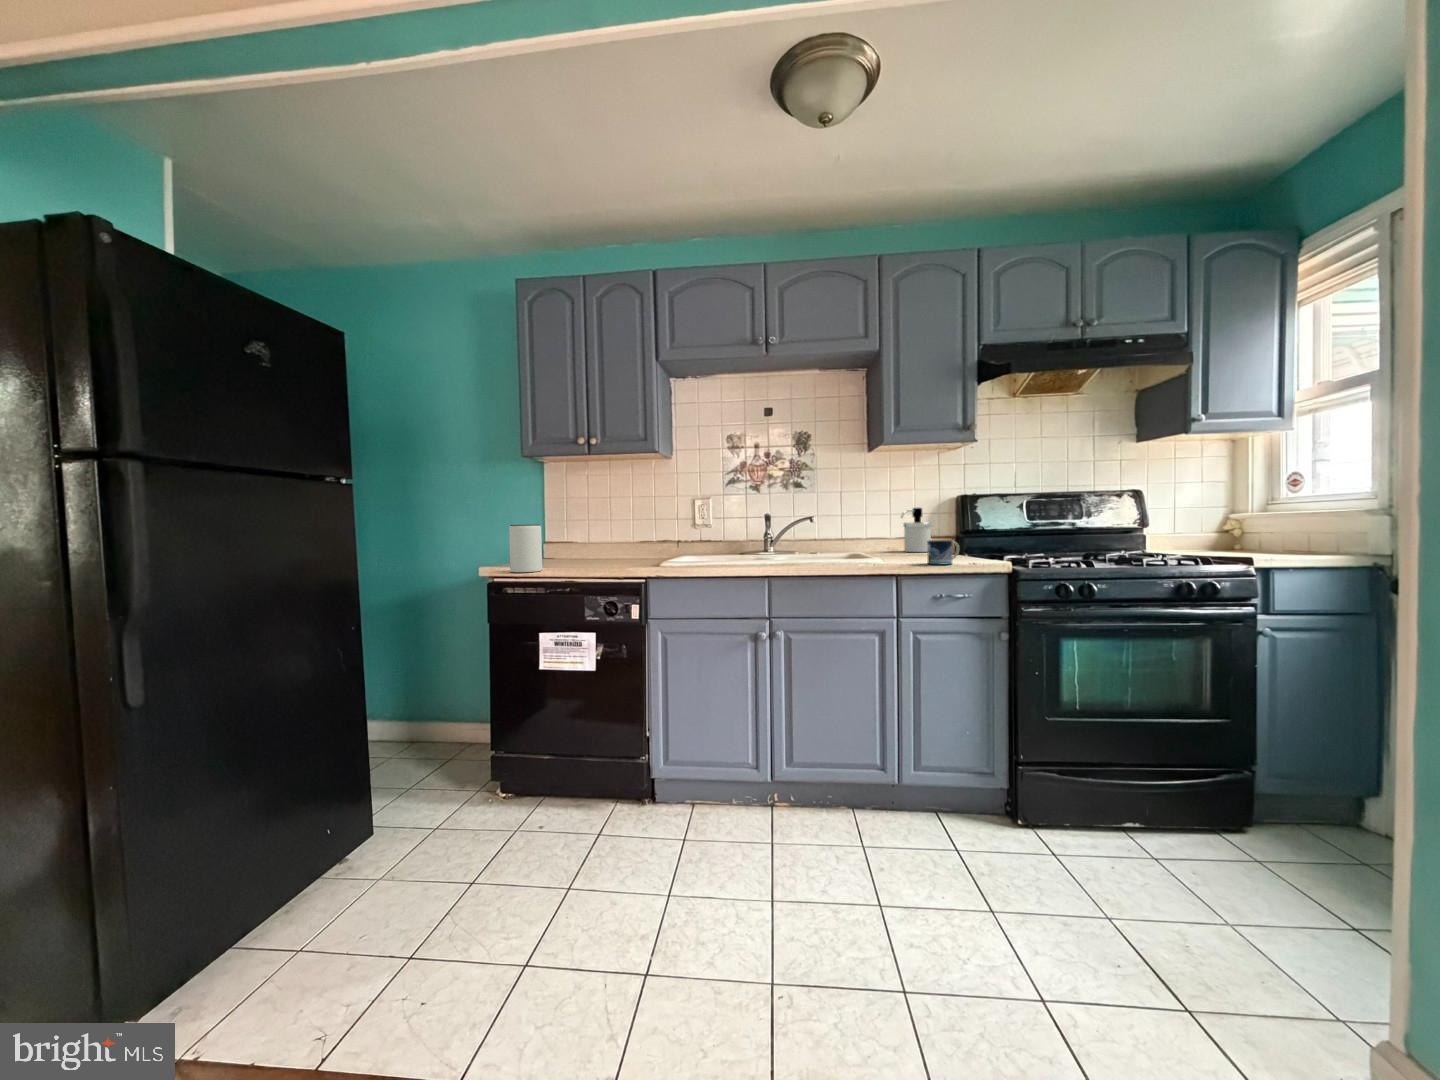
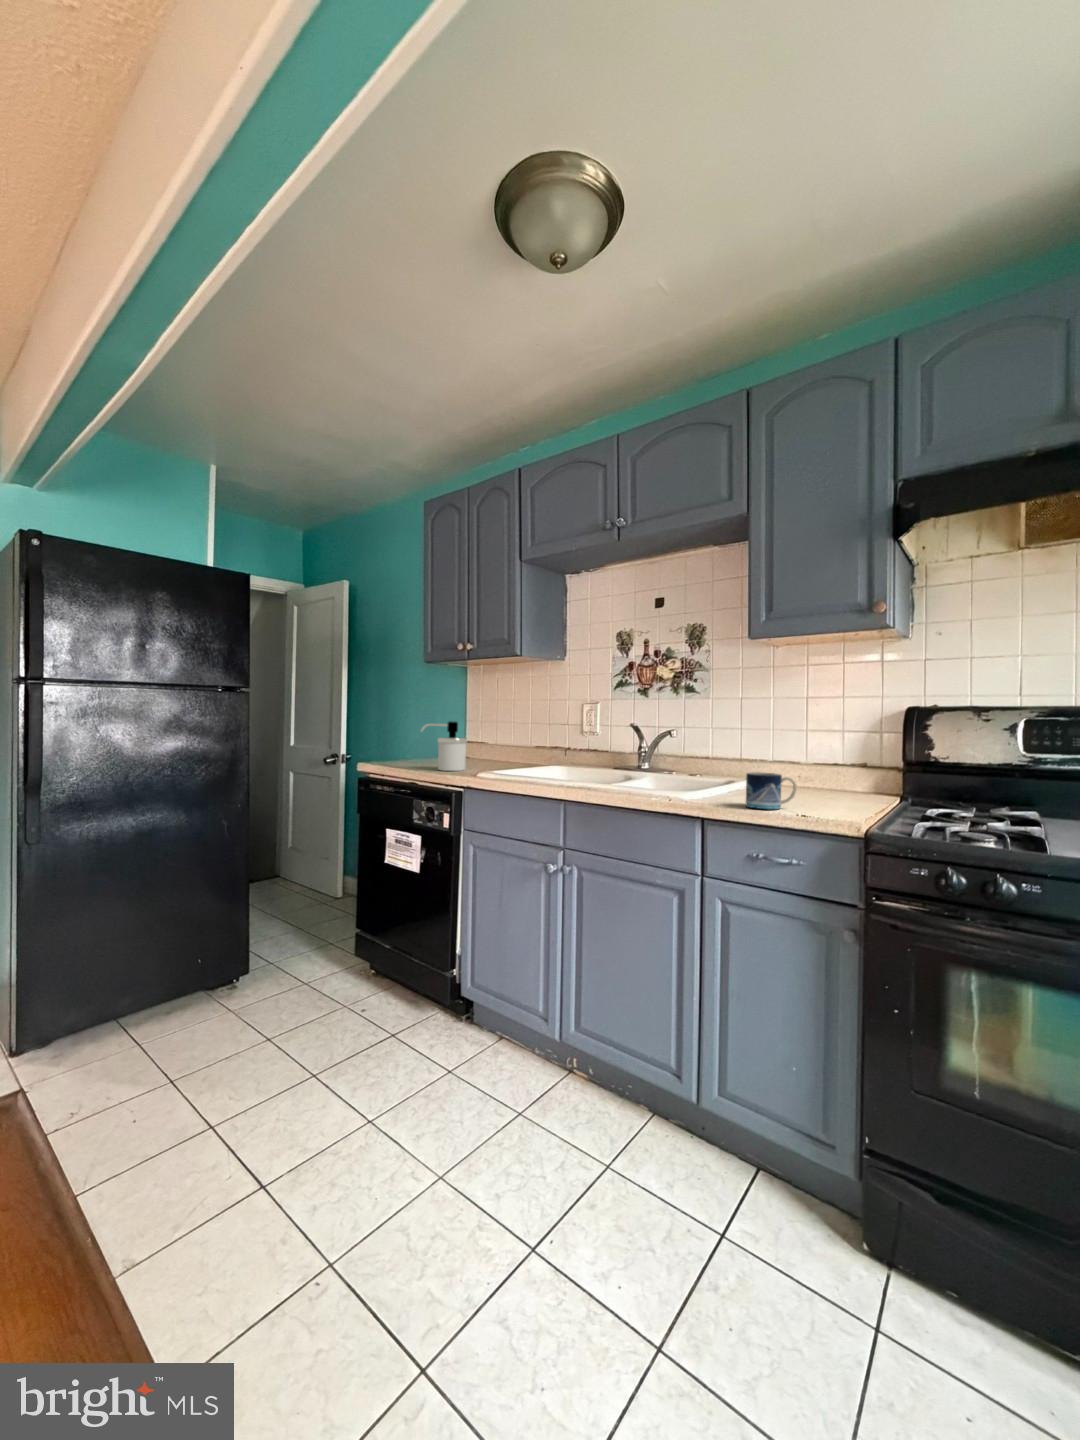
soap dispenser: present [901,508,932,552] -> present [421,721,467,771]
jar: present [509,524,542,572] -> none [372,726,402,770]

